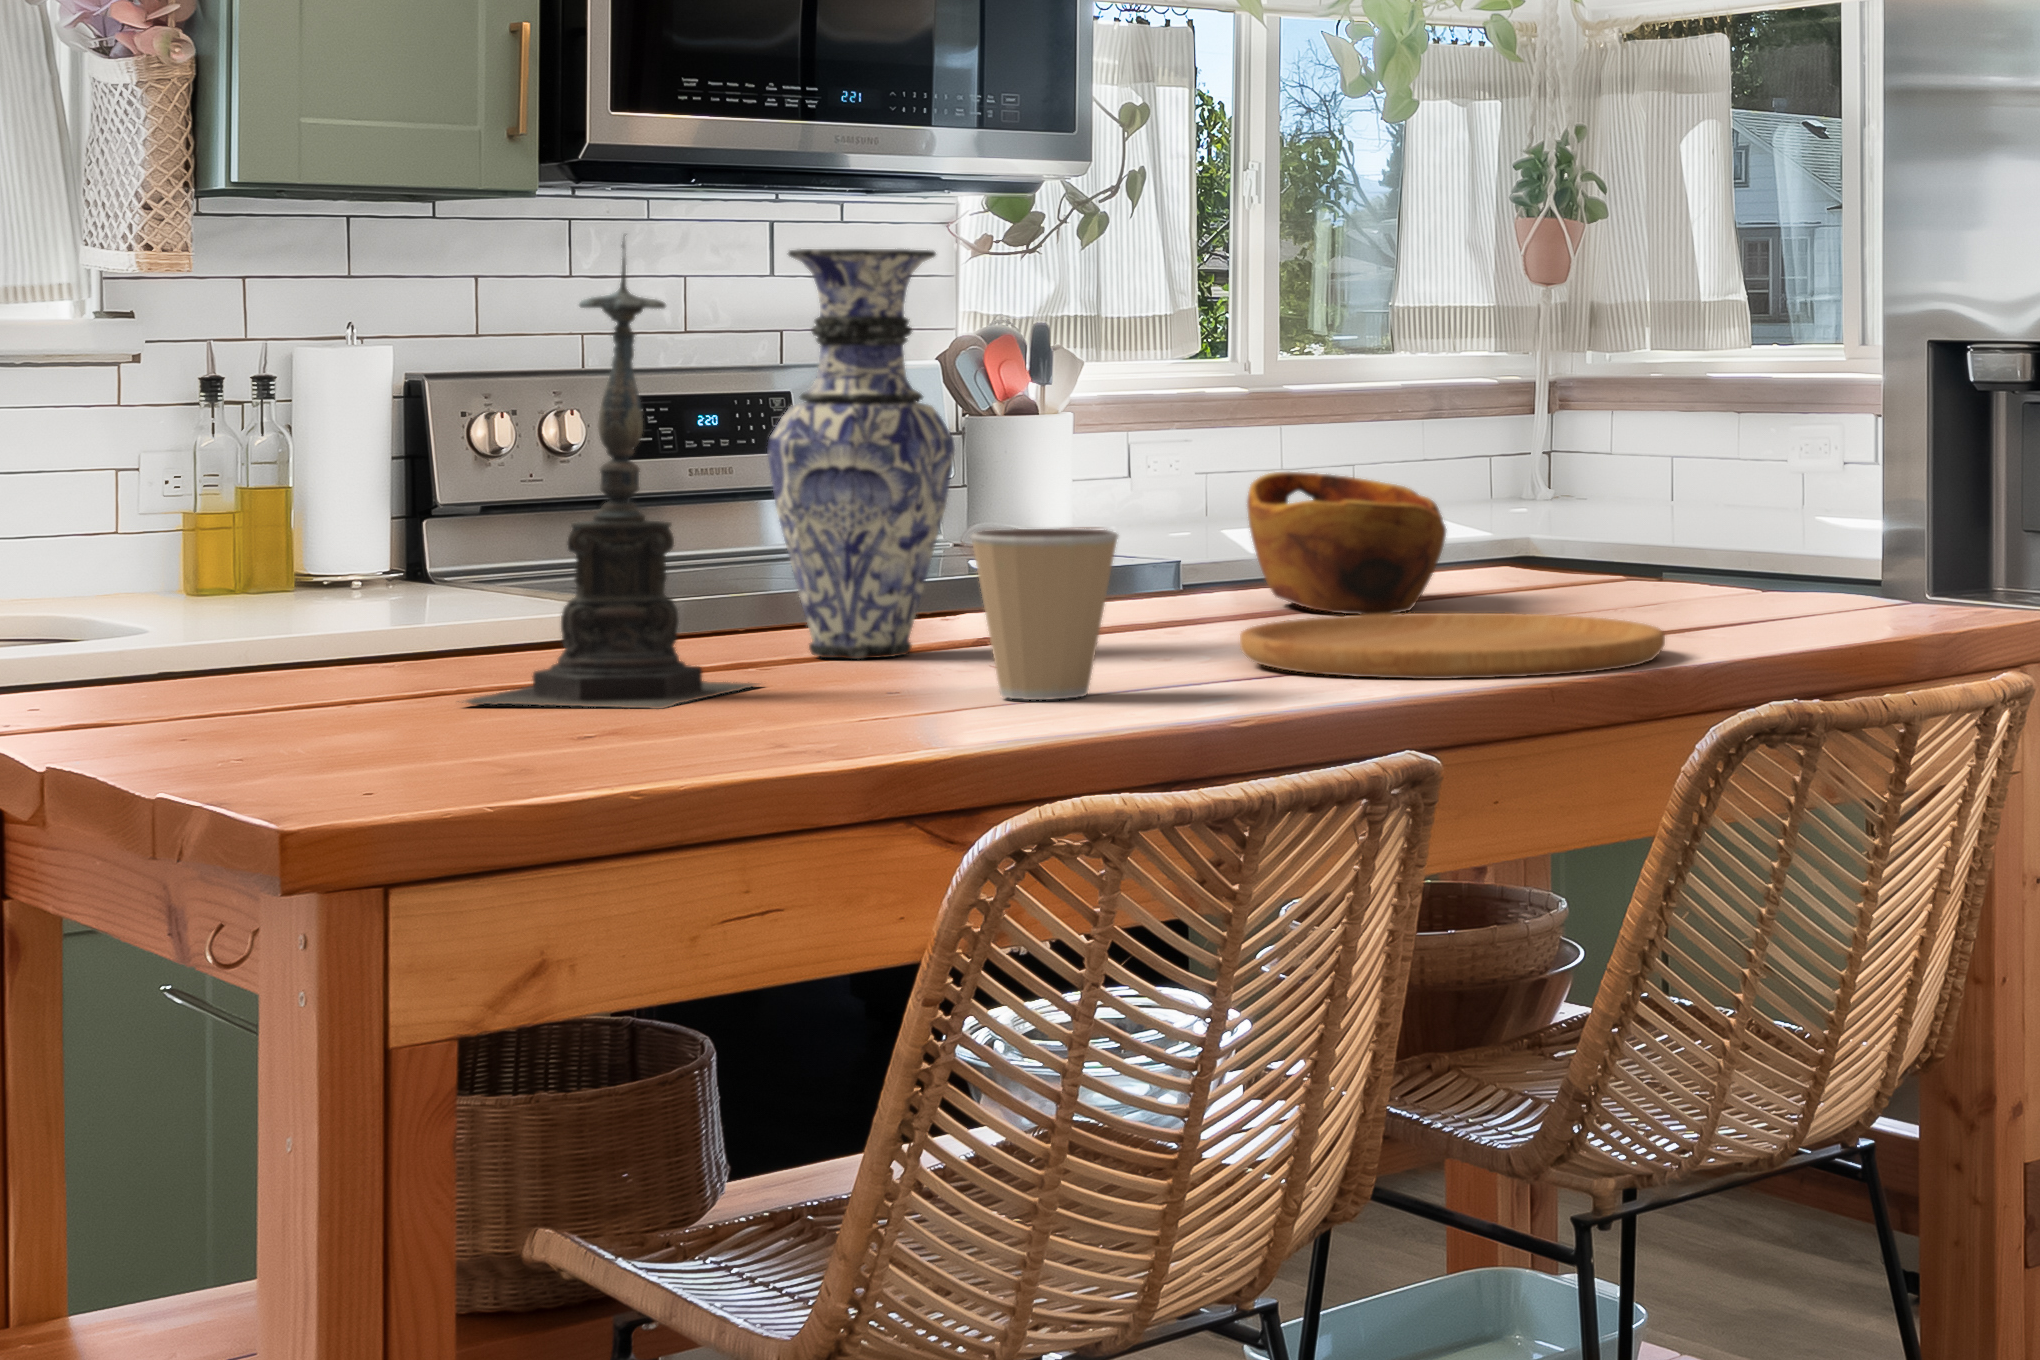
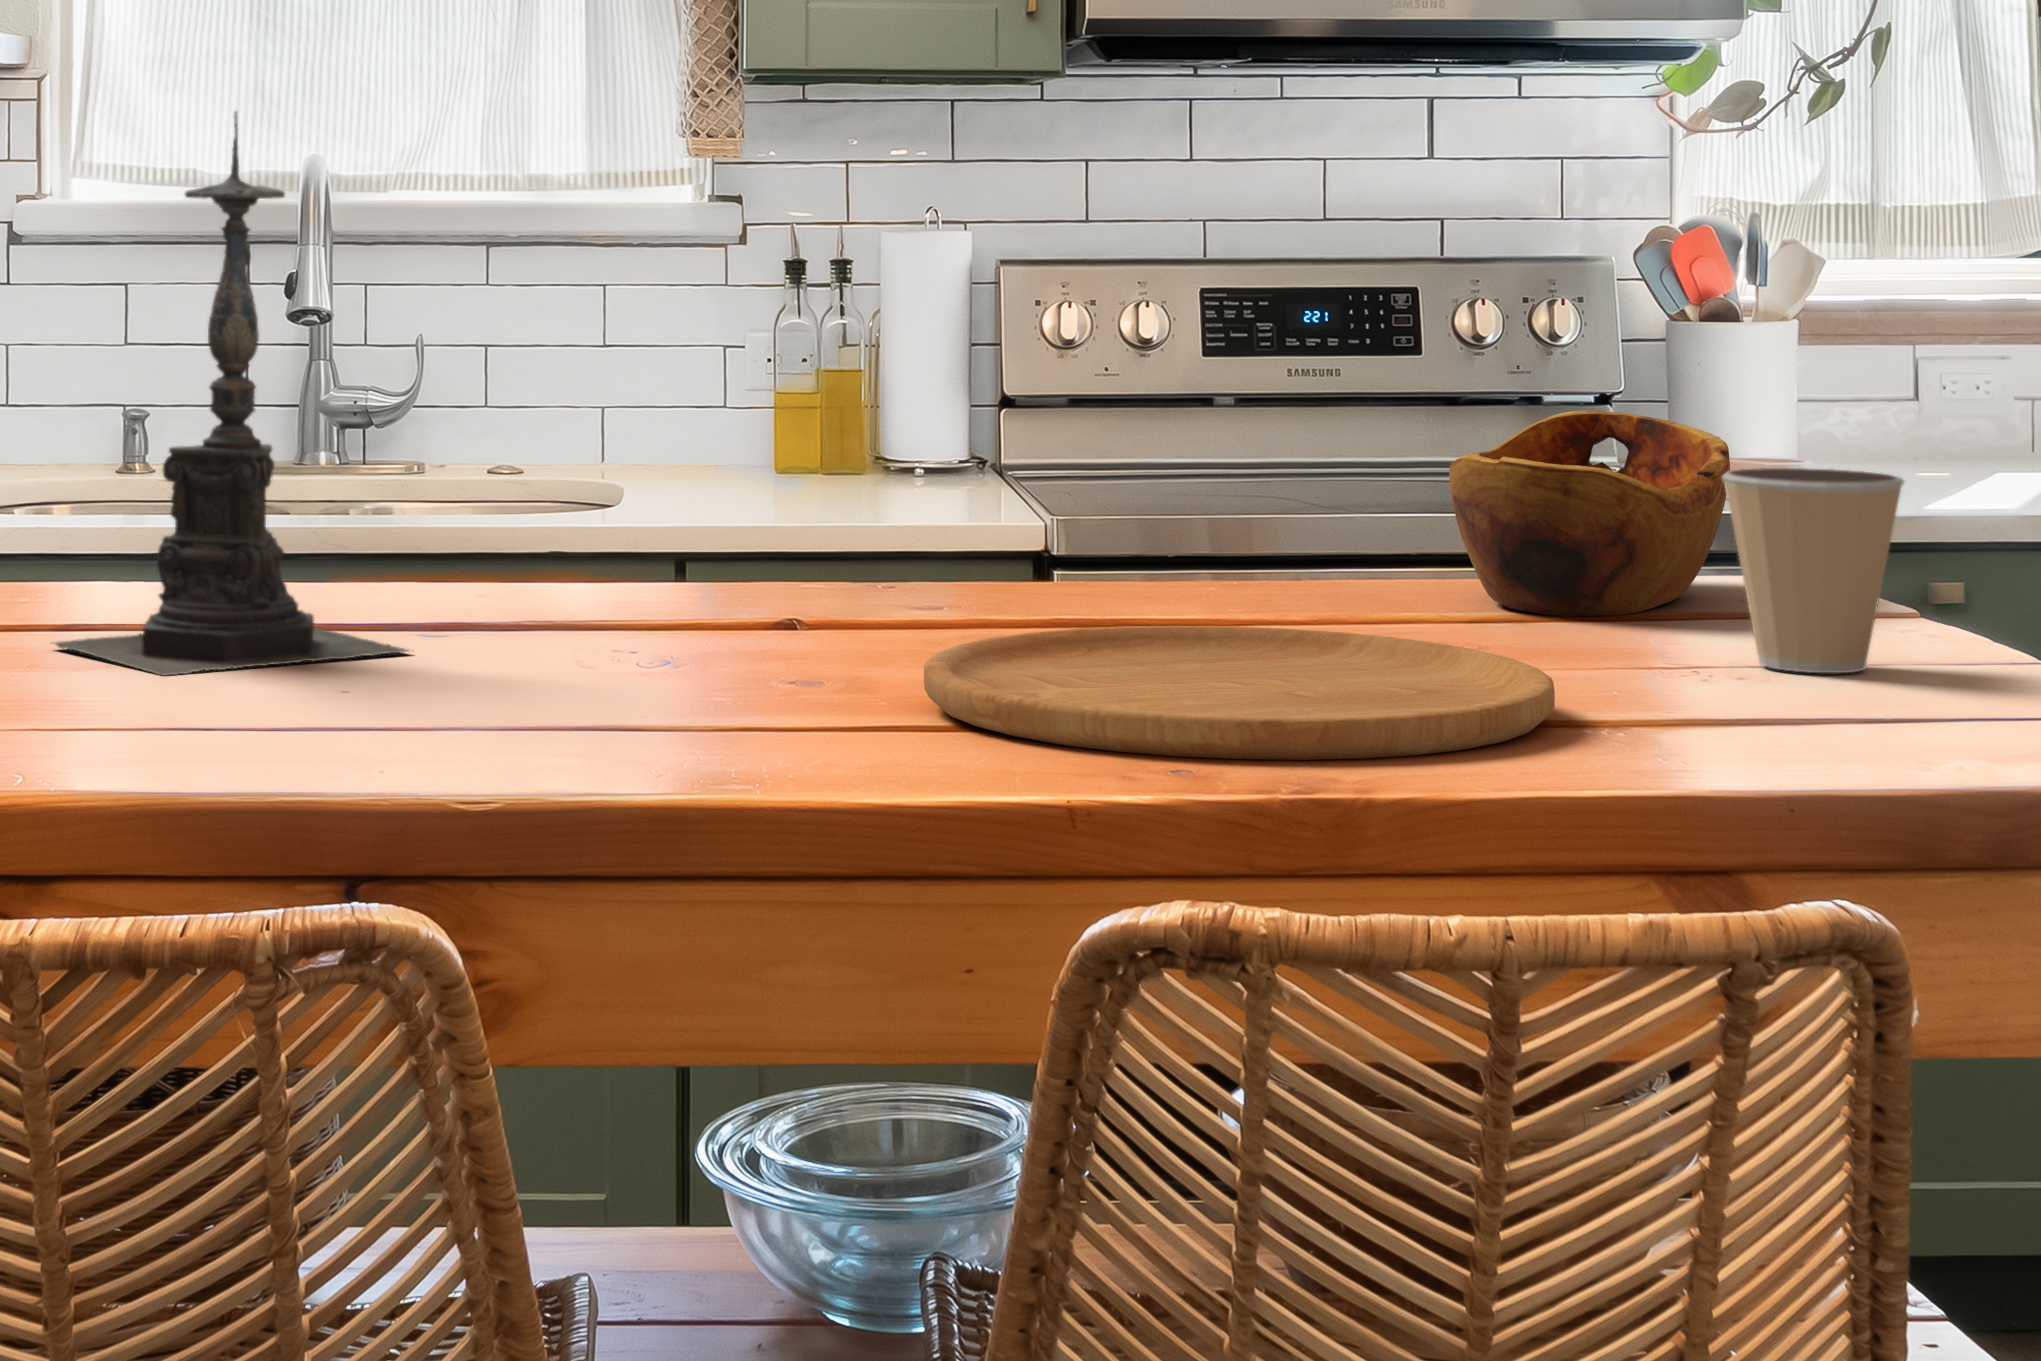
vase: present [767,249,955,659] -> none [616,125,839,625]
coffee cup: present [971,529,1118,700] -> present [1723,468,1904,673]

